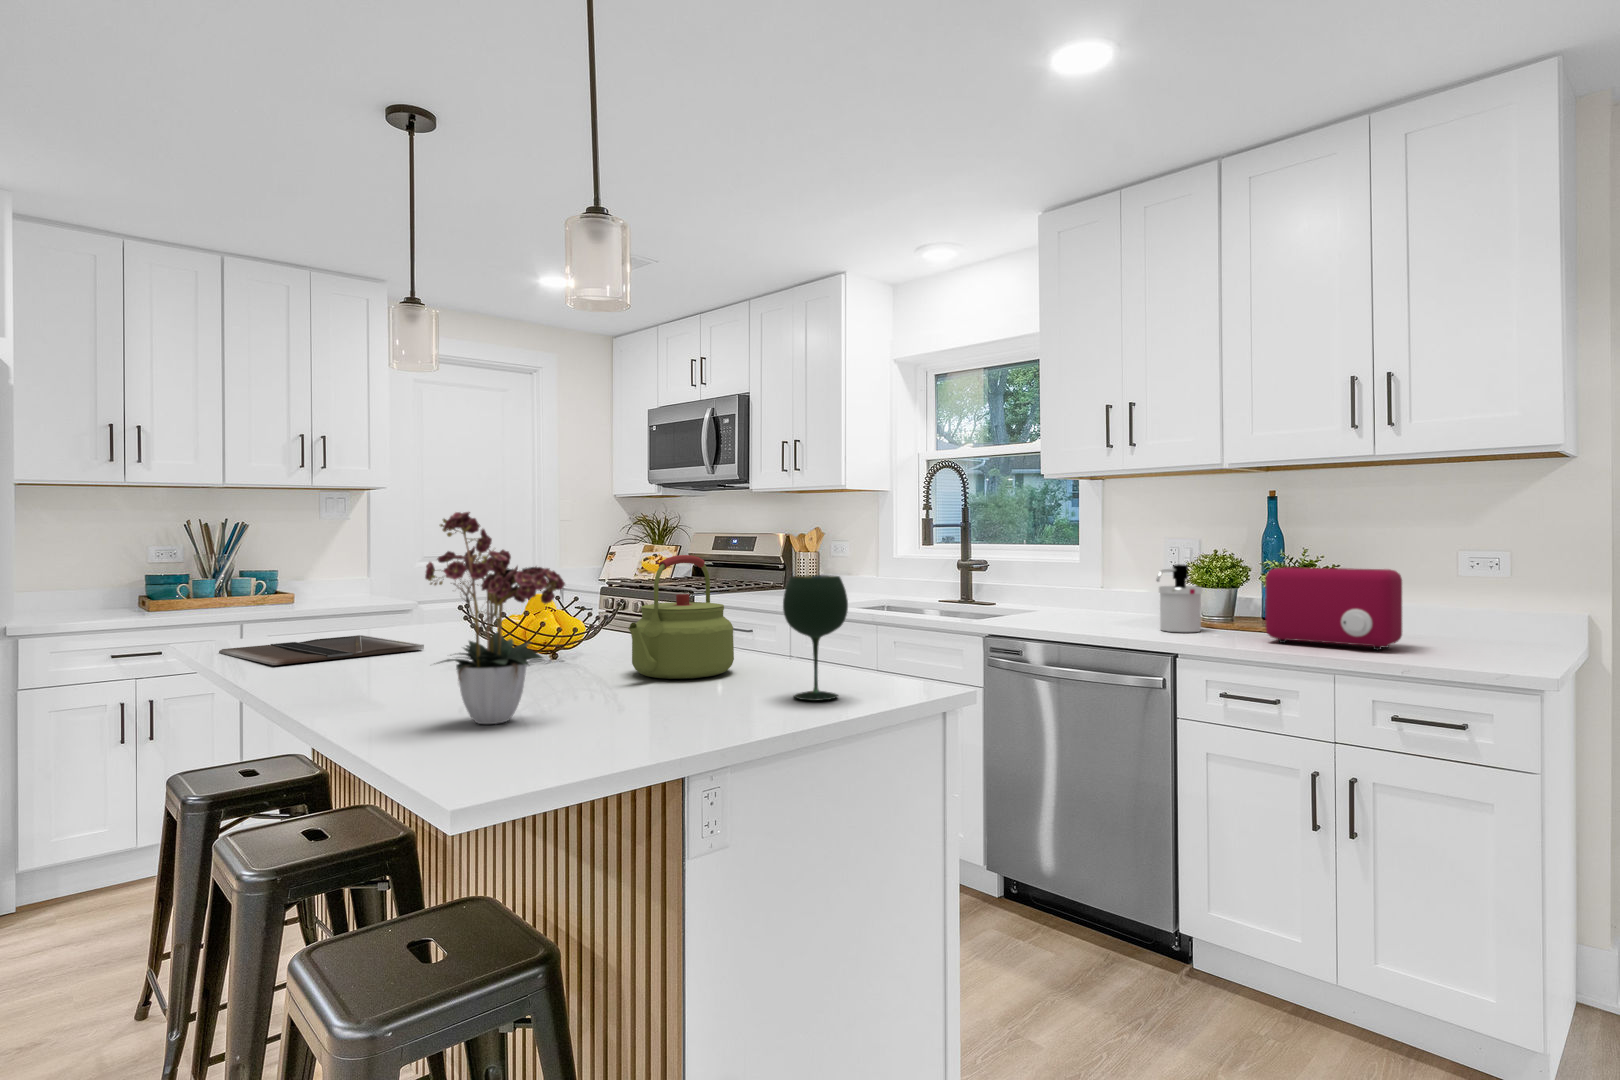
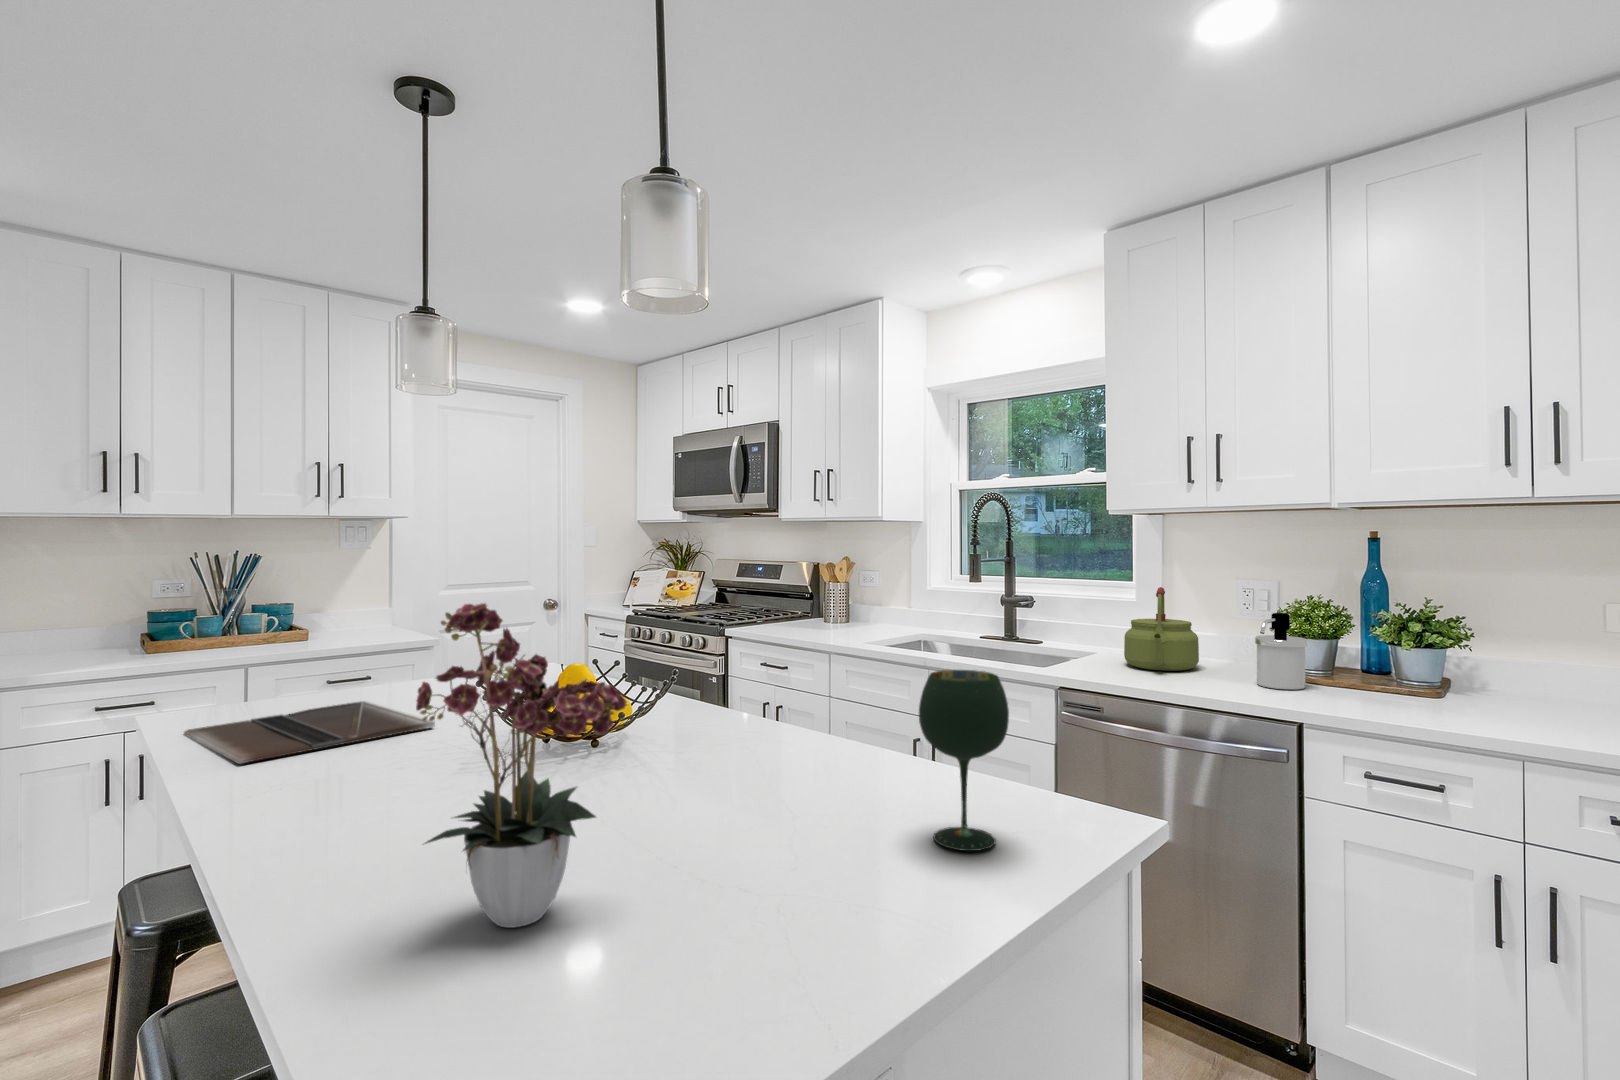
kettle: present [628,555,734,679] -> present [1124,587,1199,671]
toaster: present [1265,567,1402,650] -> none [1399,621,1572,724]

